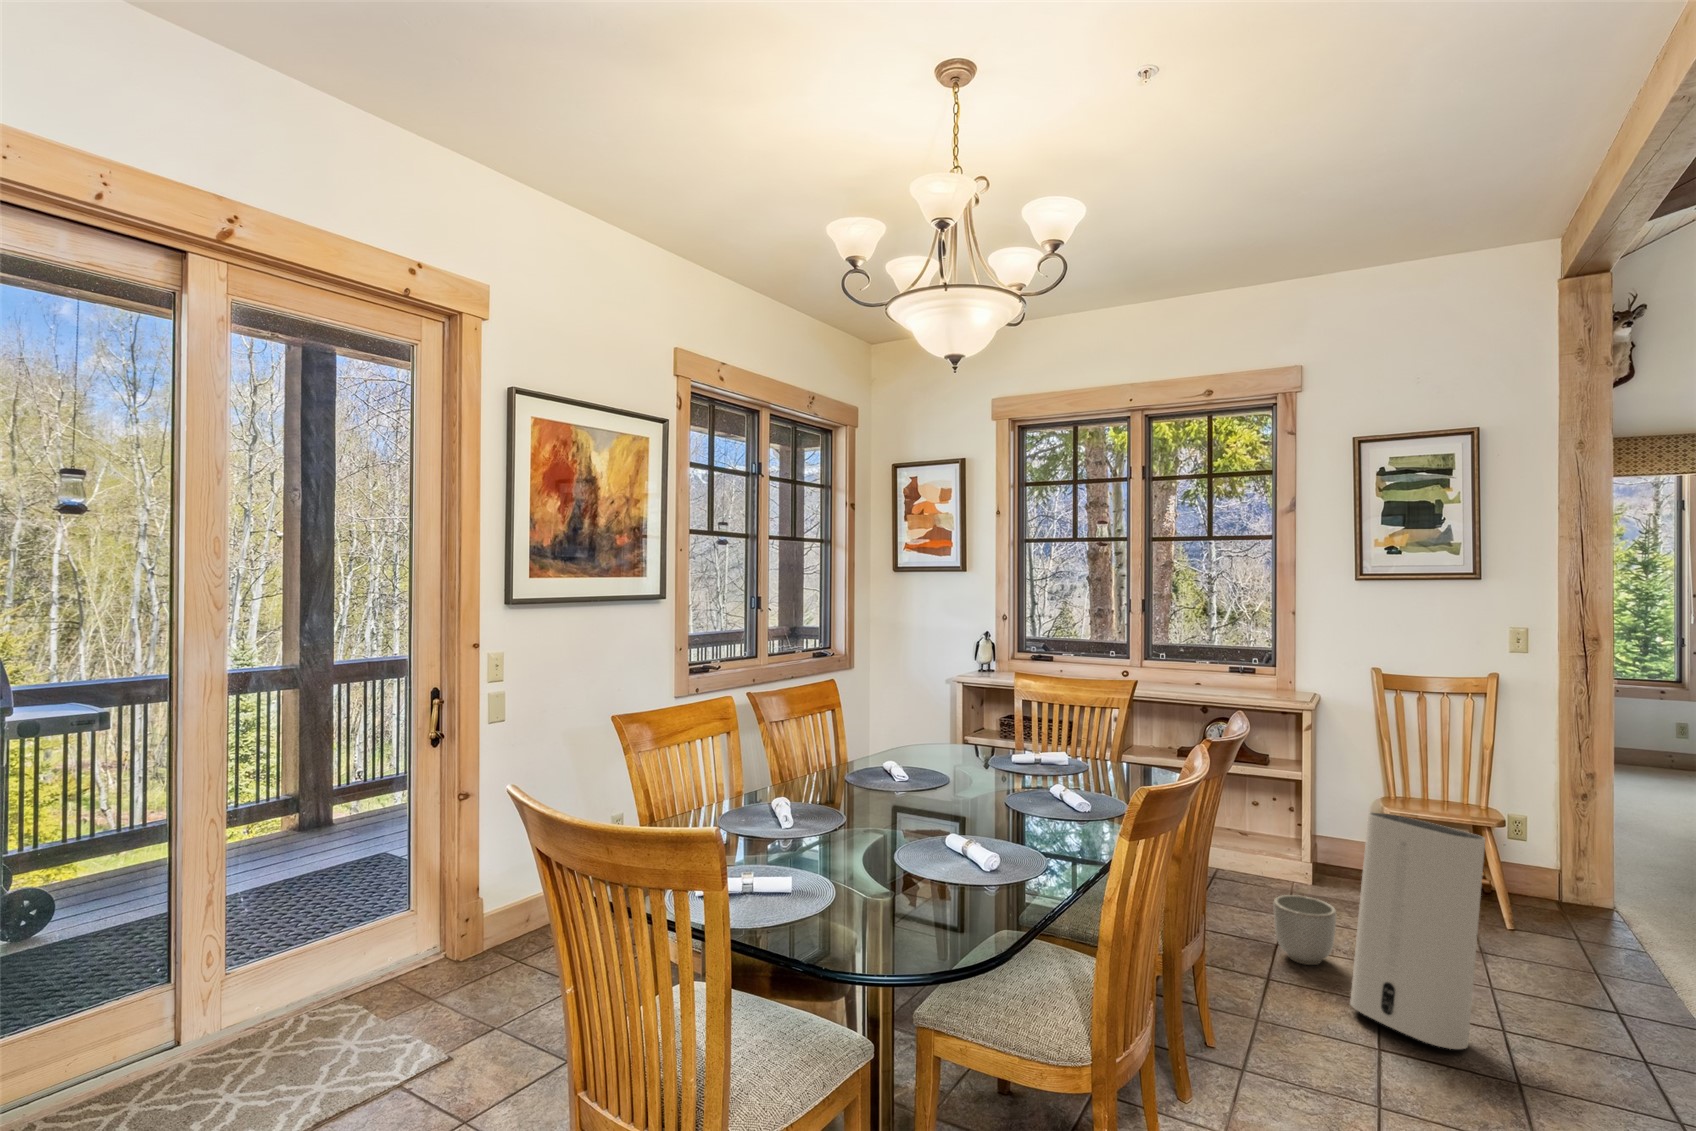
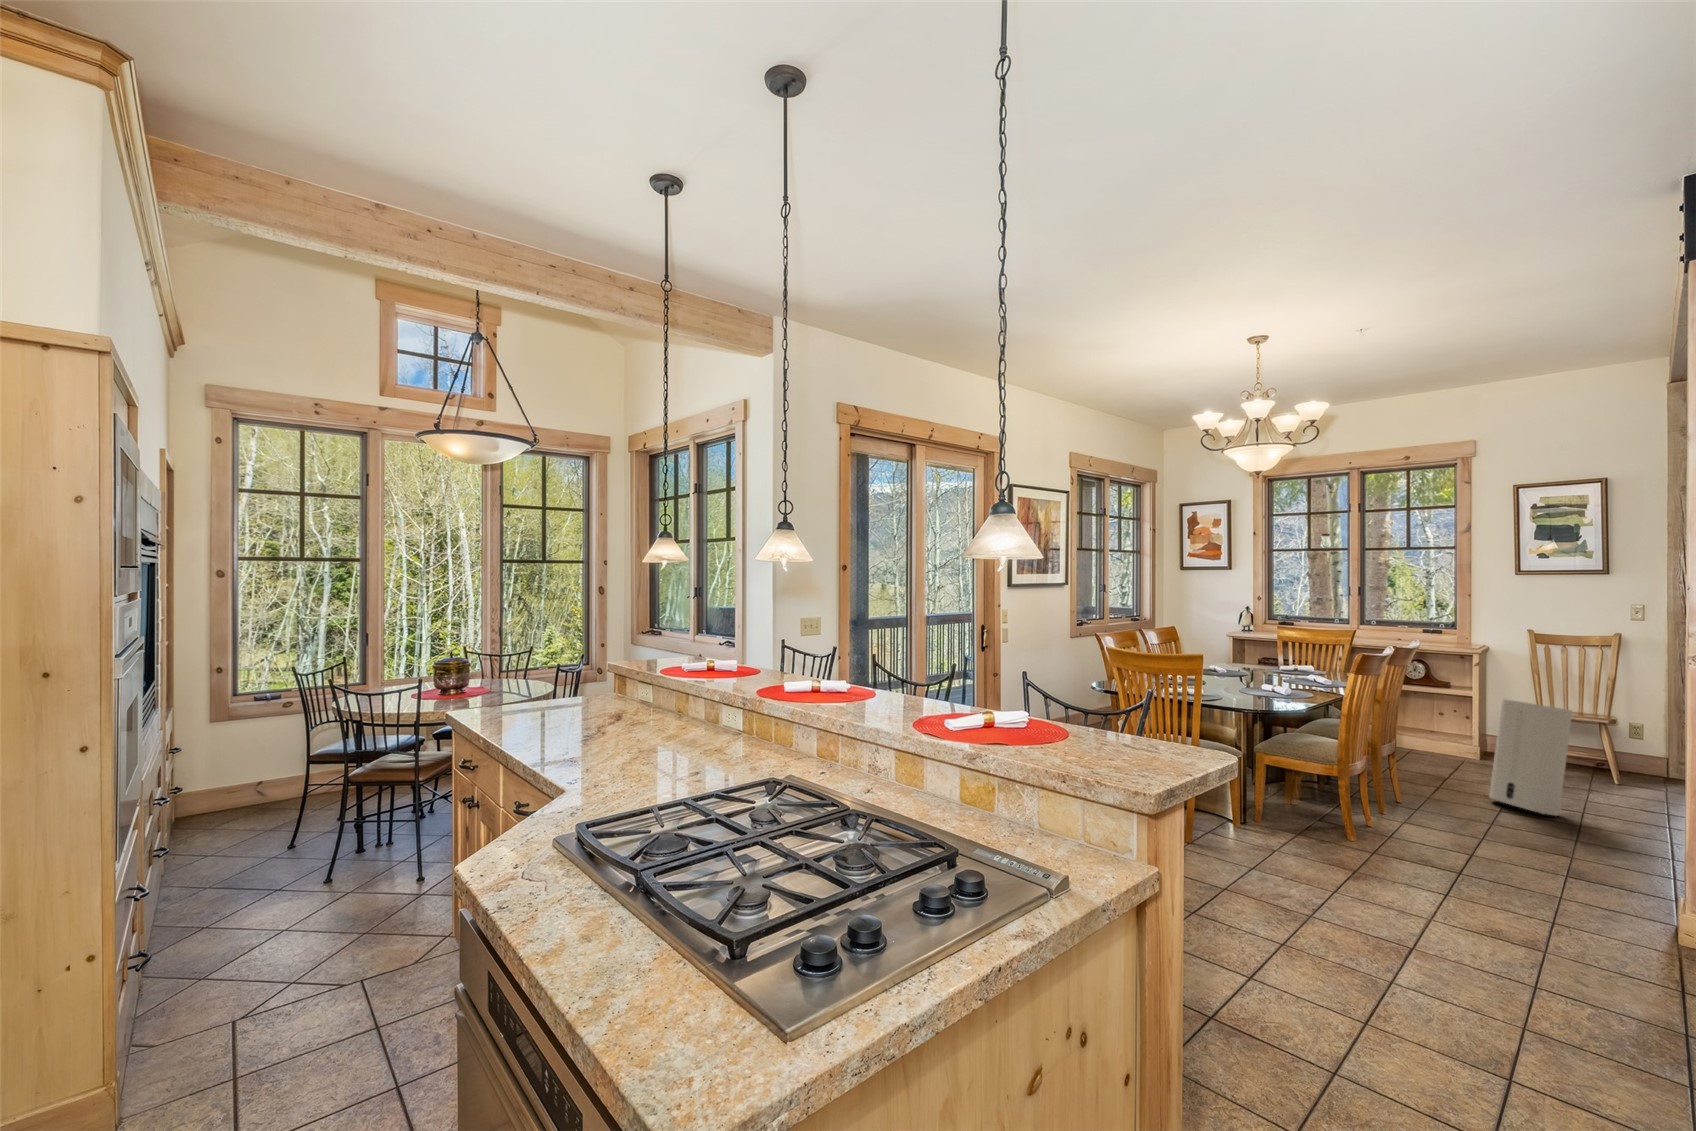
planter: present [1273,895,1336,965] -> none [1445,750,1486,786]

